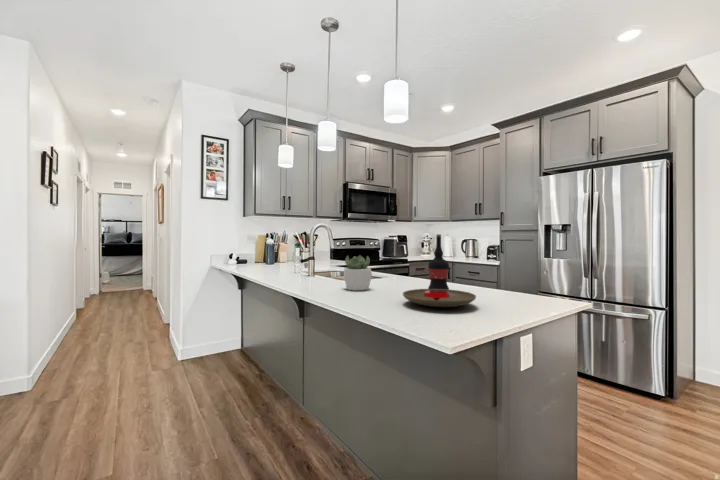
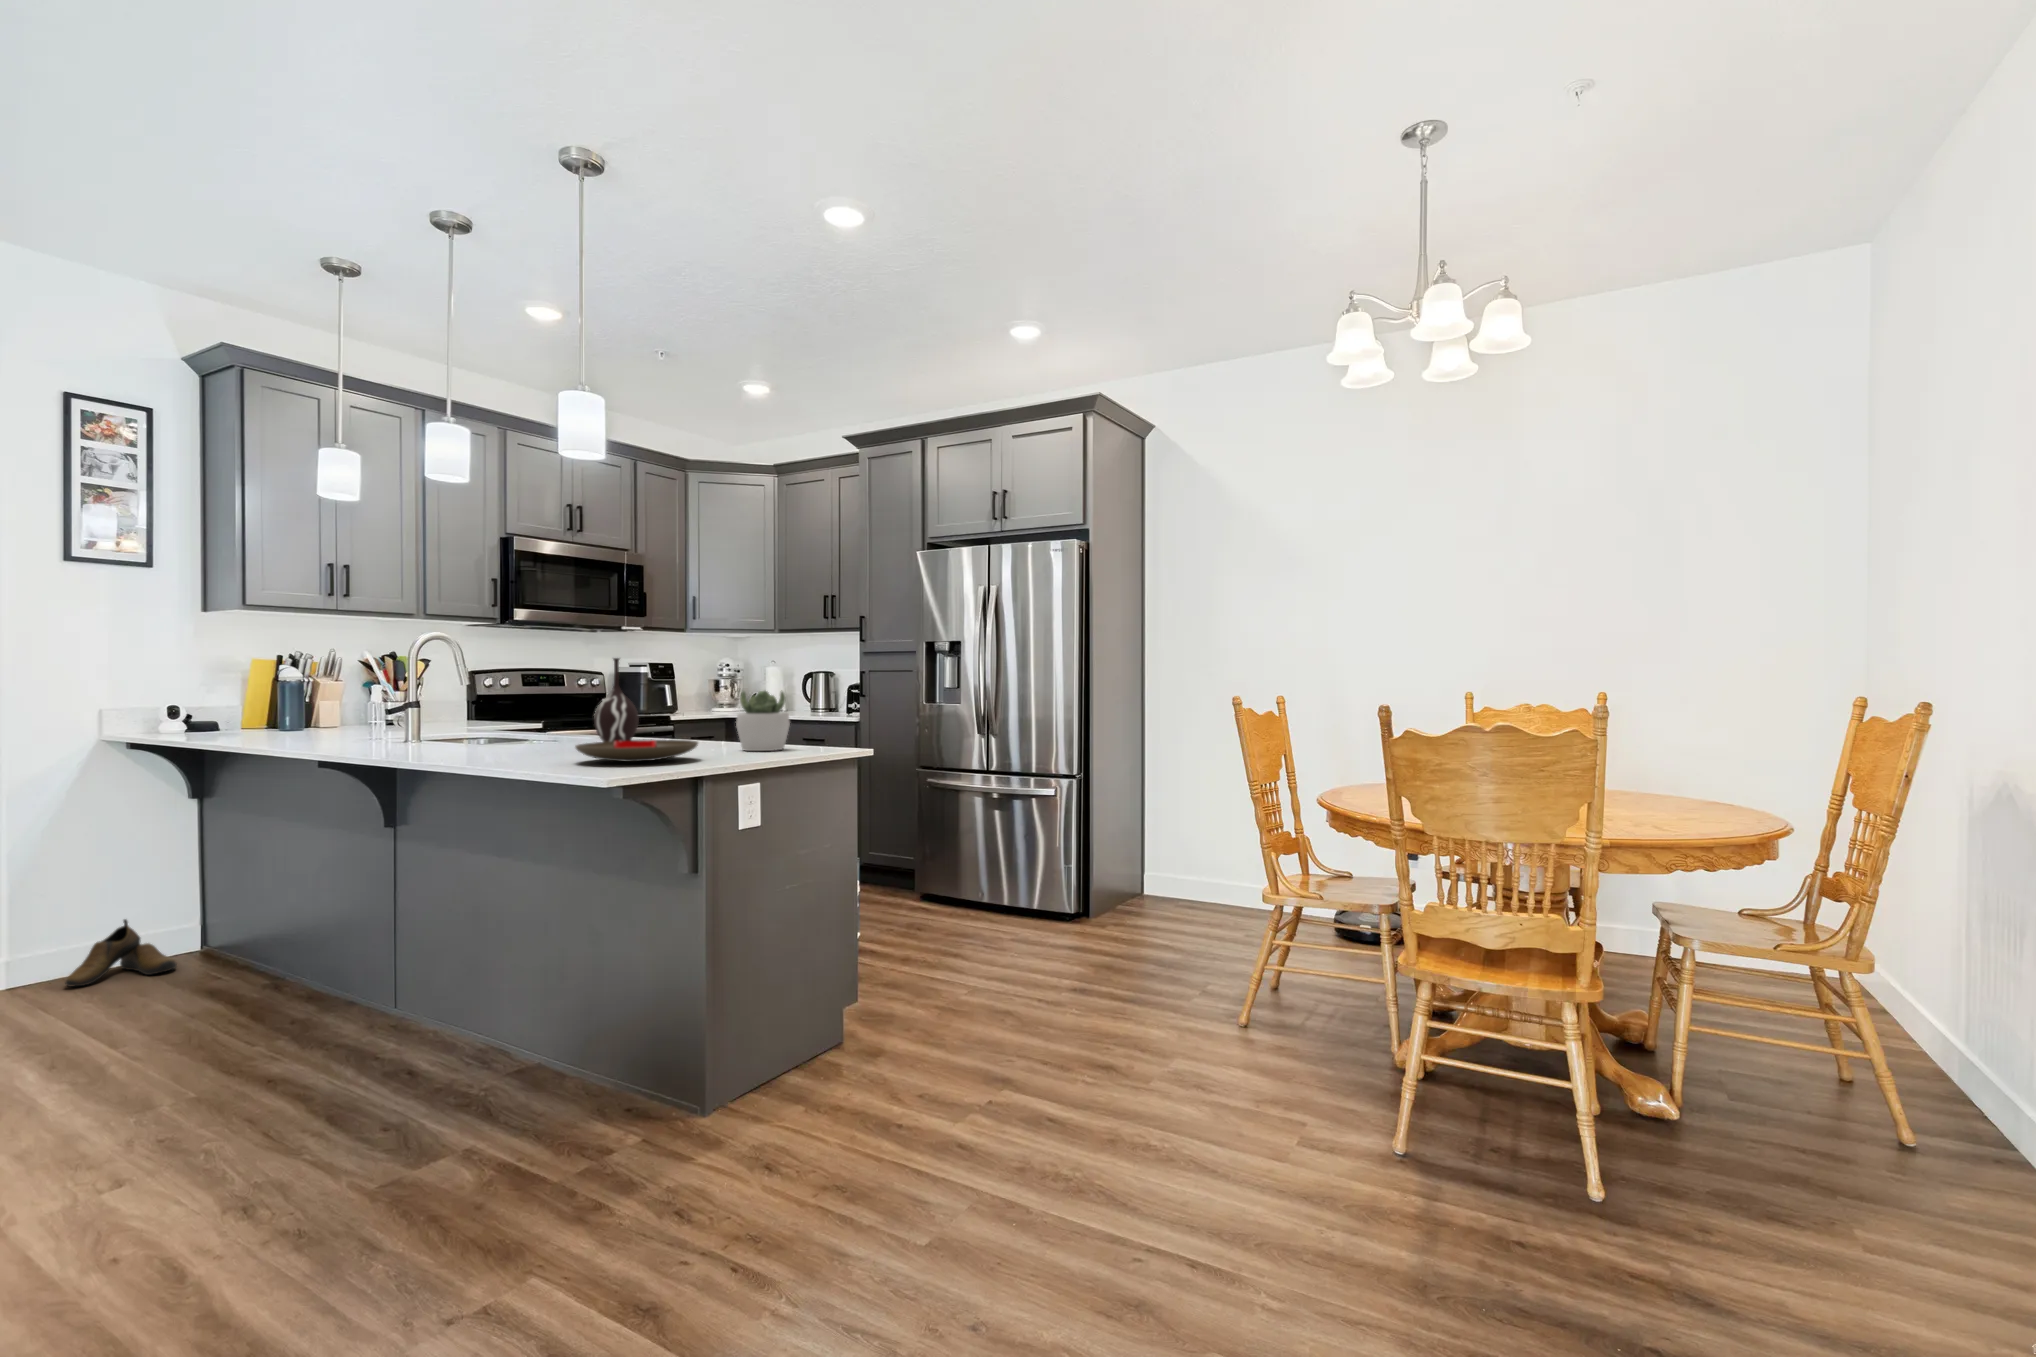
wine bottle: present [428,234,449,289] -> none [645,651,682,750]
vase: none [398,238,421,287] -> present [594,658,639,742]
succulent plant: present [344,255,372,291] -> present [736,691,790,751]
shoe: none [201,335,234,361] -> present [65,919,177,987]

